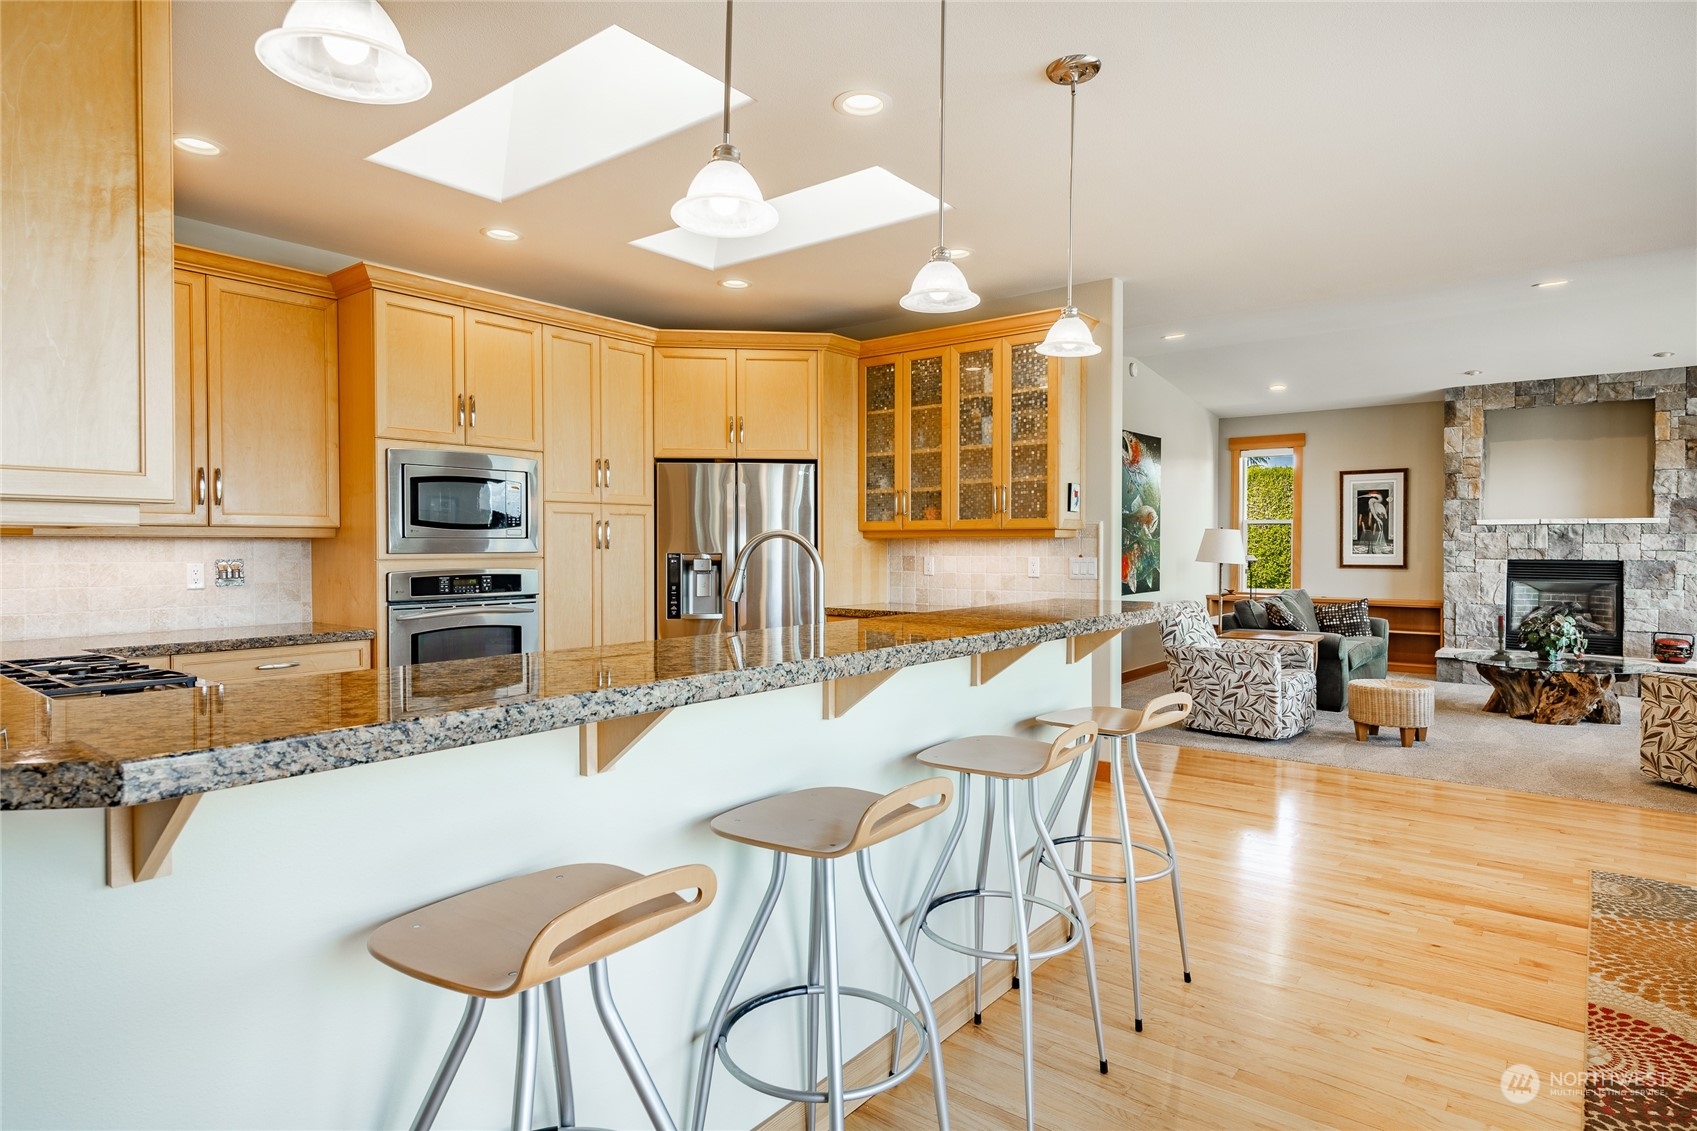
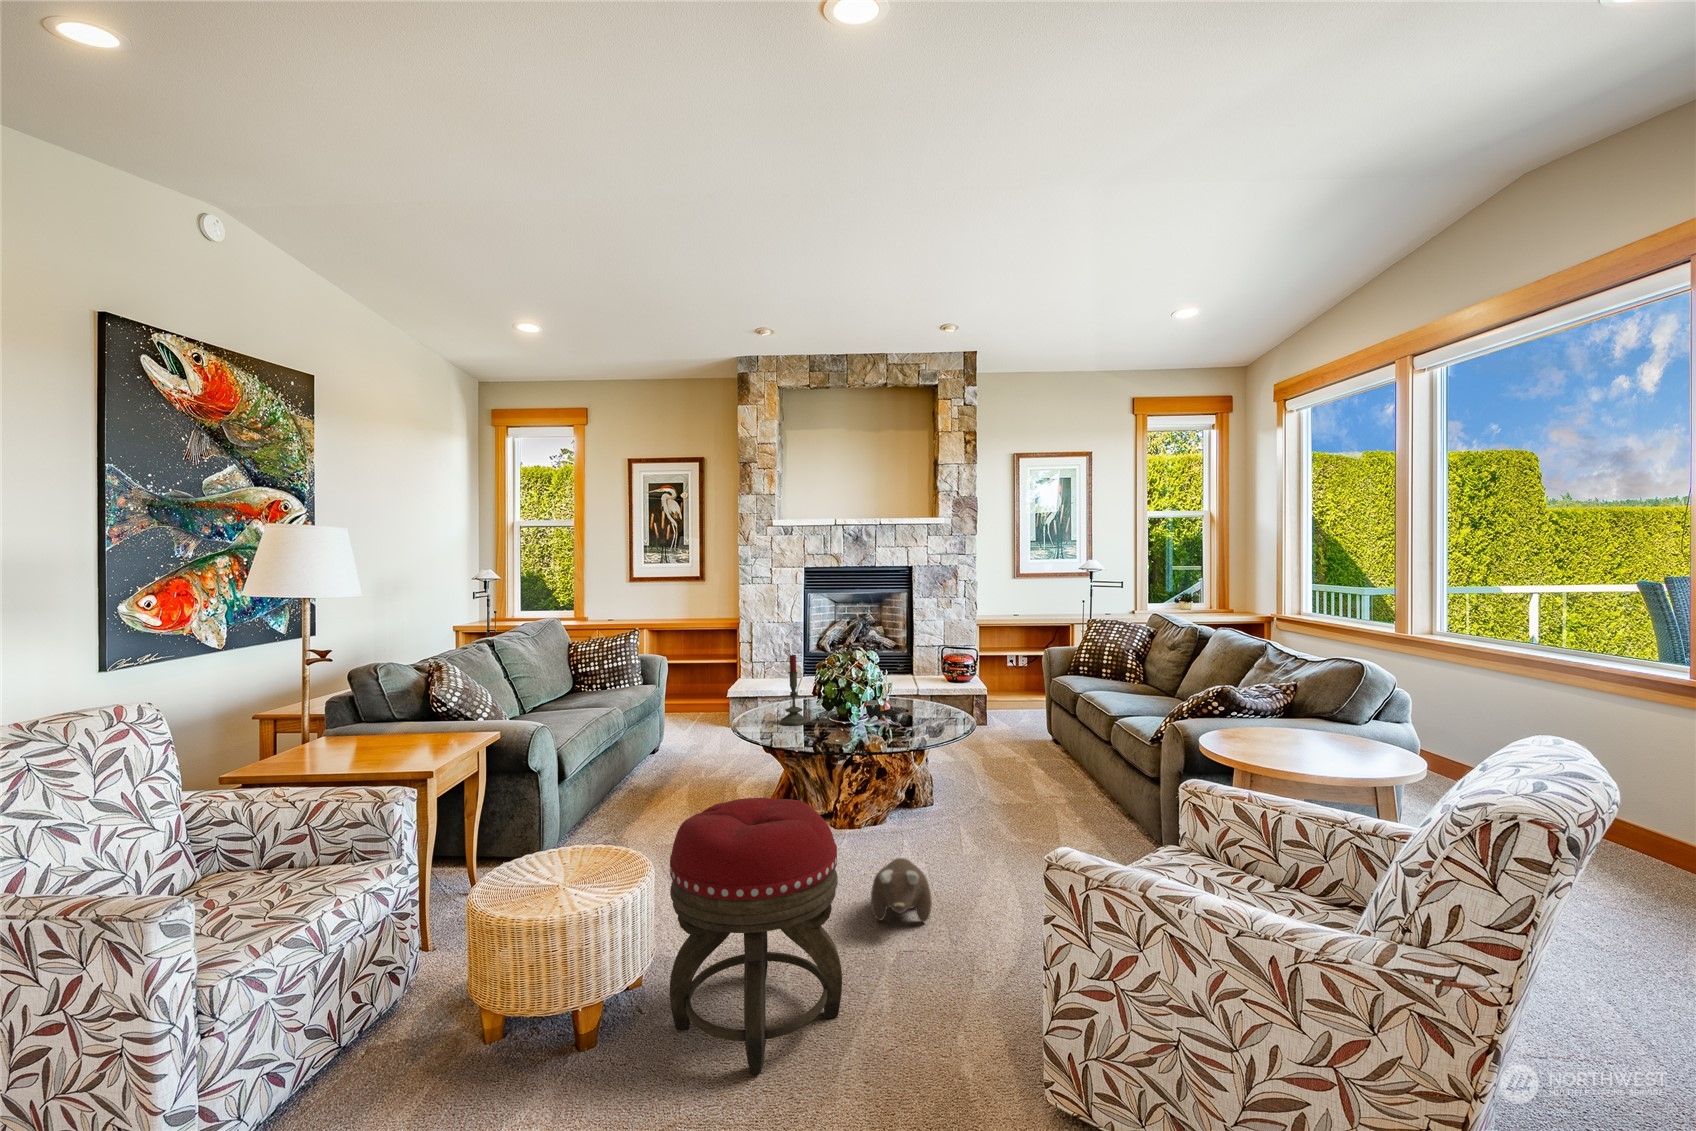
footstool: none [1444,661,1535,759] -> present [670,798,842,1074]
plush toy: none [1556,716,1598,748] -> present [871,858,932,922]

